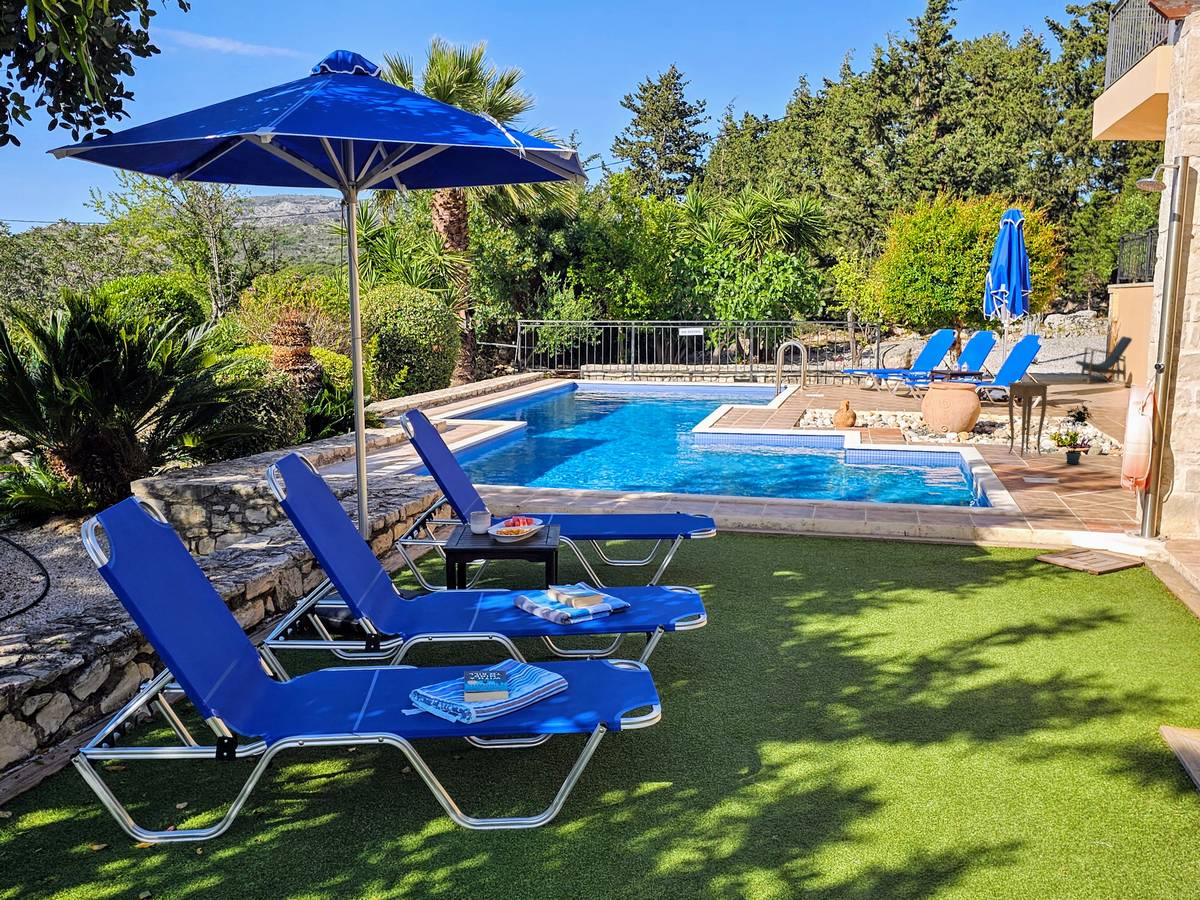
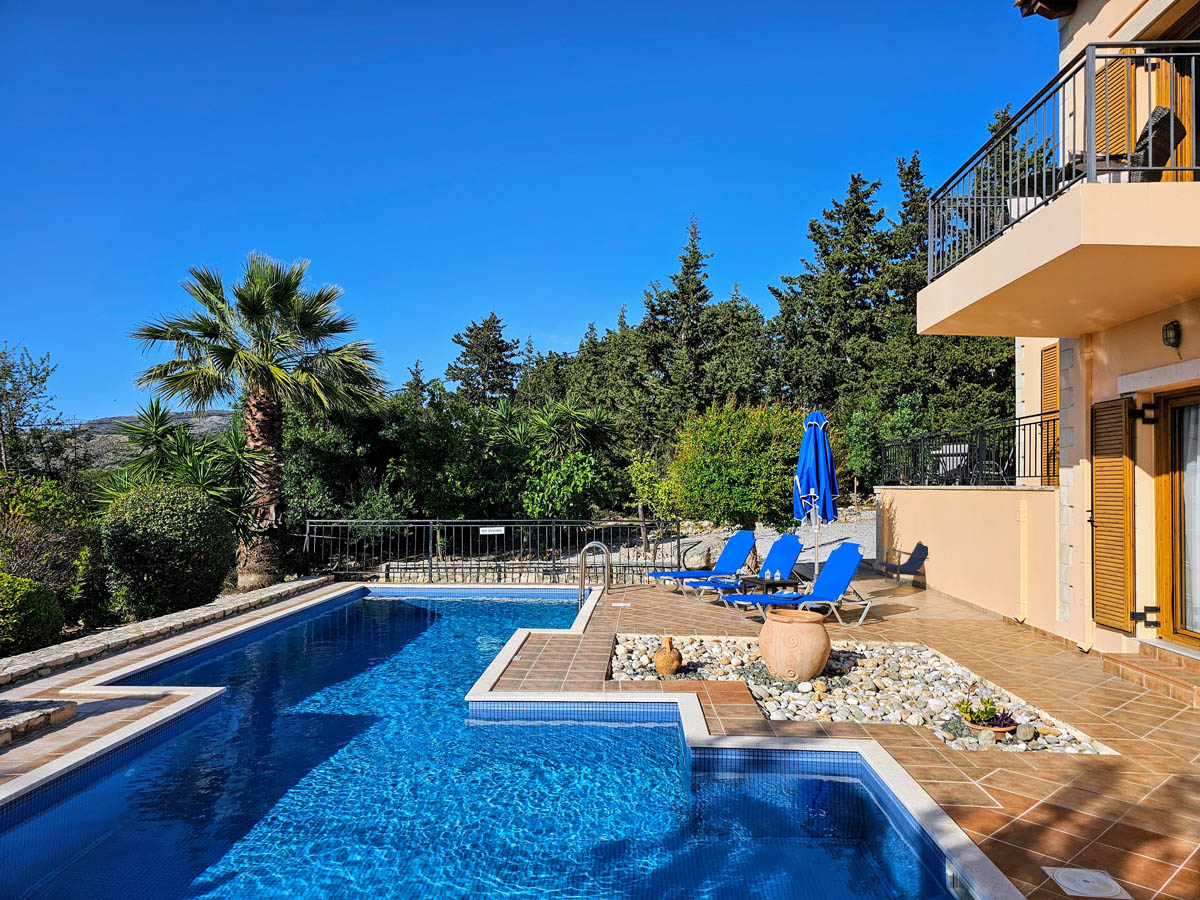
side table: present [1008,382,1050,457] -> none [960,652,1031,787]
potted plant: present [1065,403,1092,464] -> none [1083,707,1154,821]

